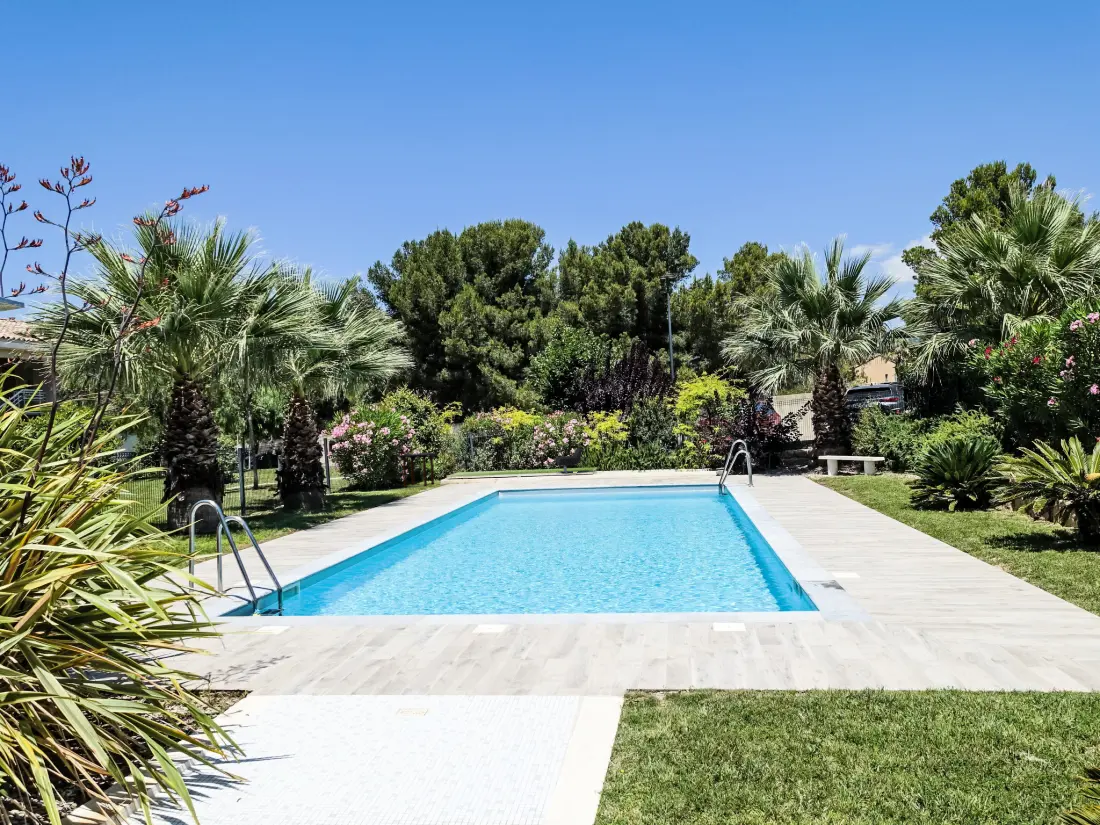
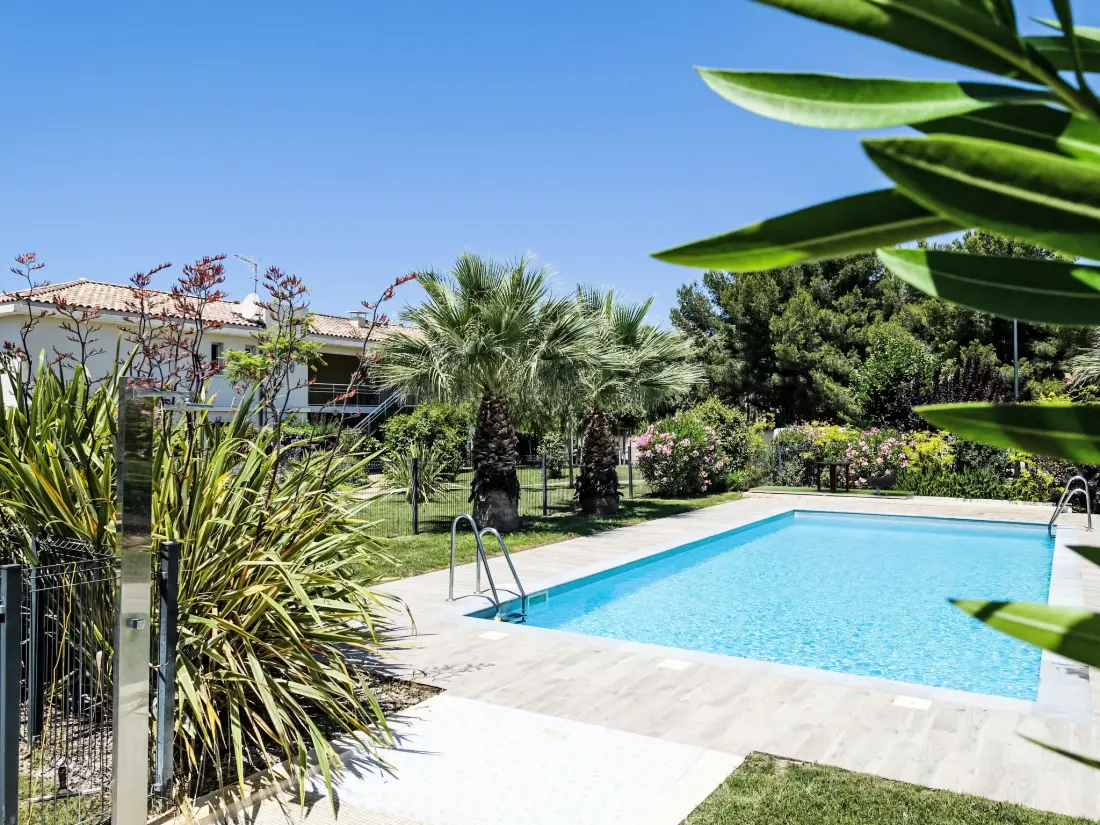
side table: present [398,453,437,486] -> present [813,462,853,493]

